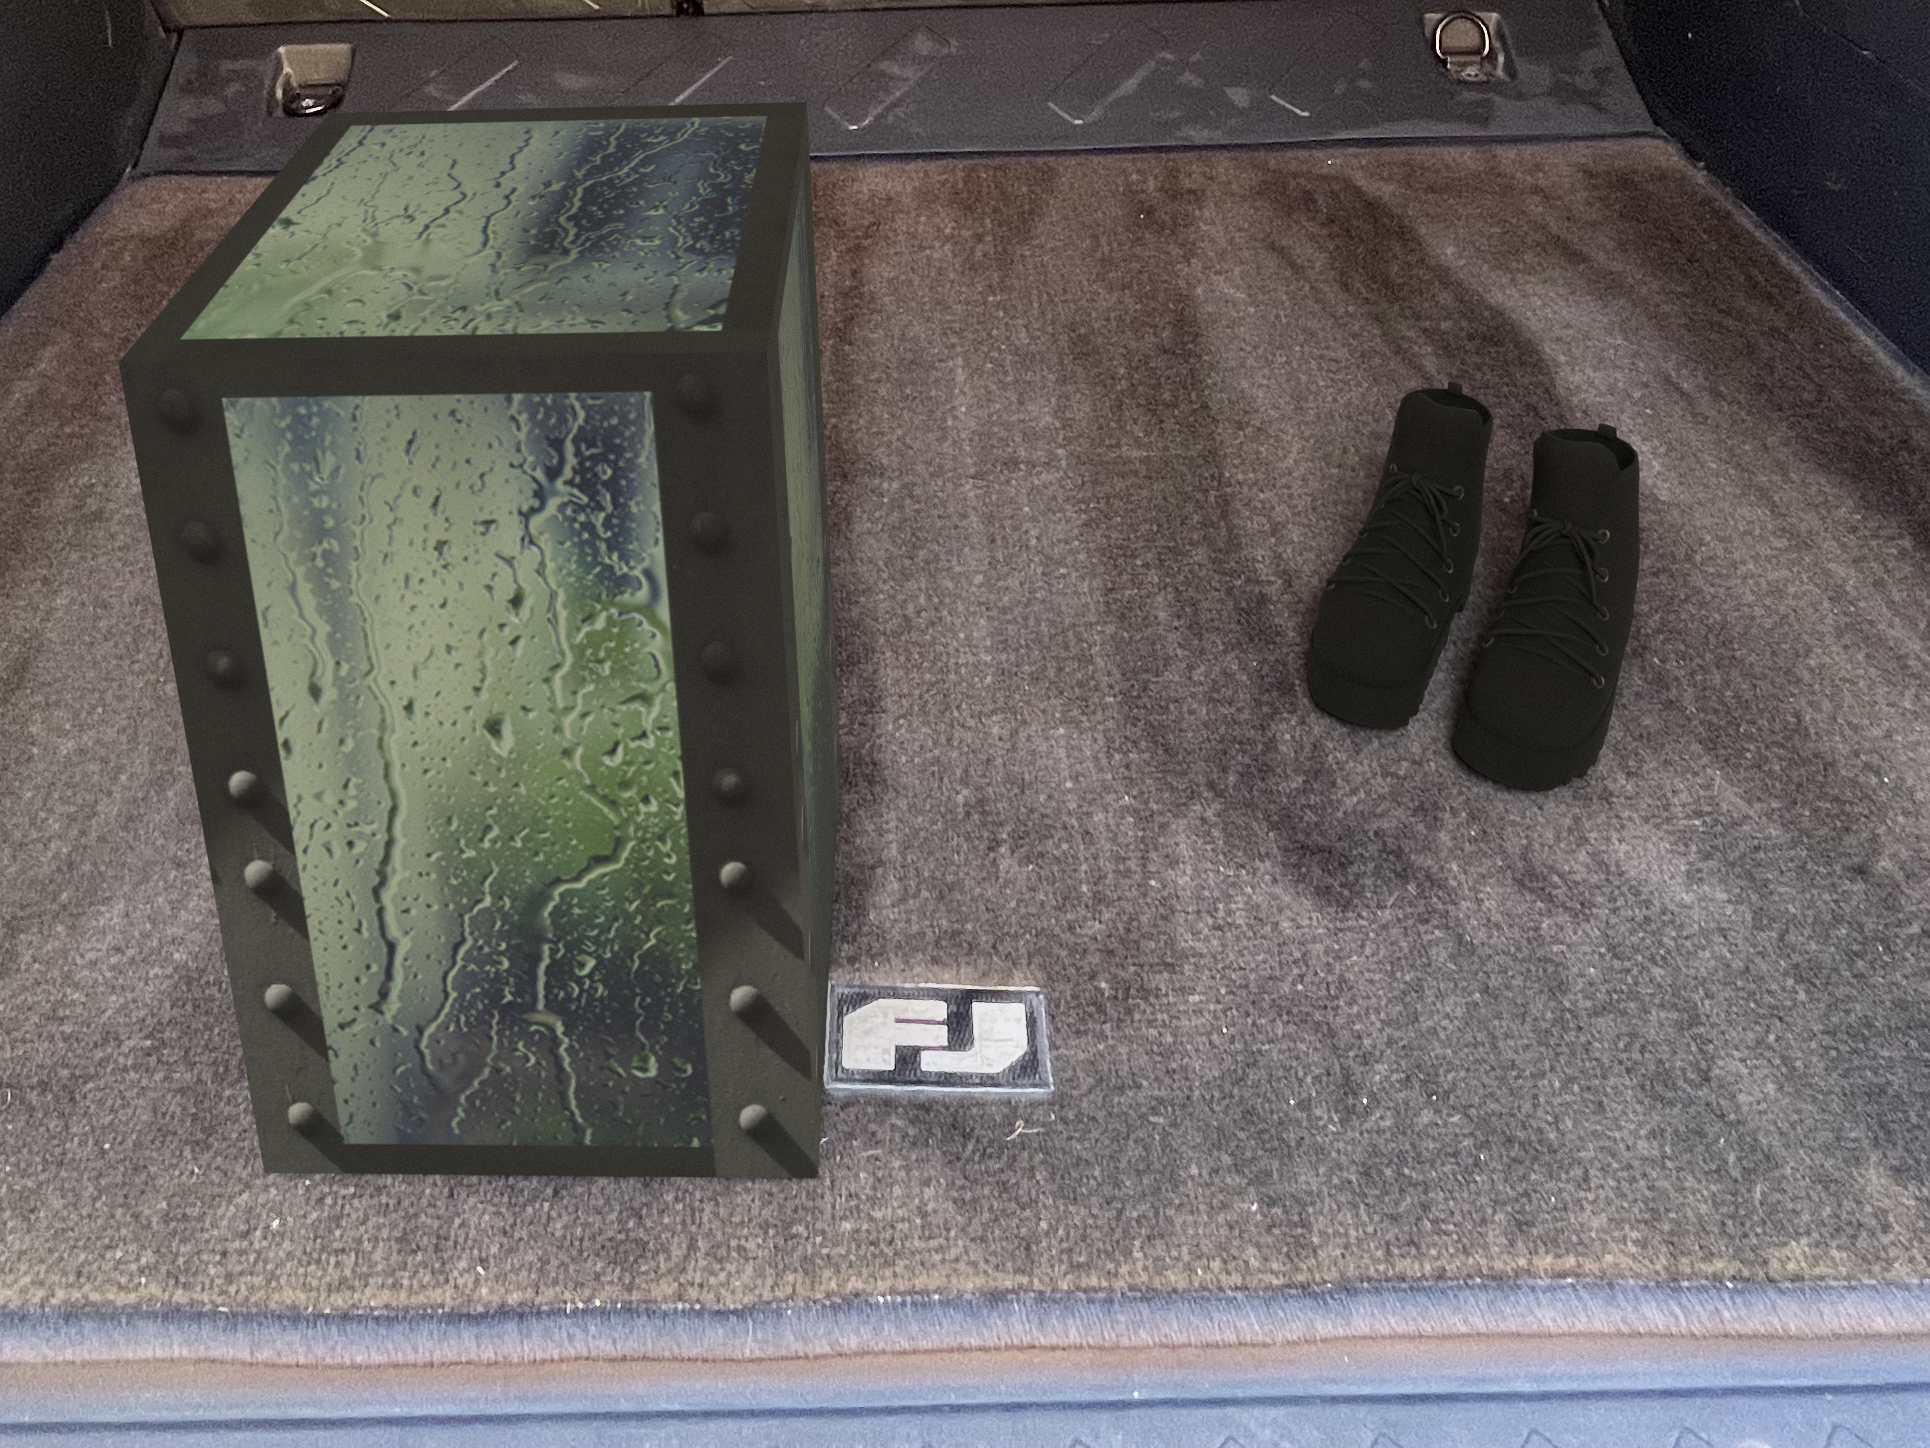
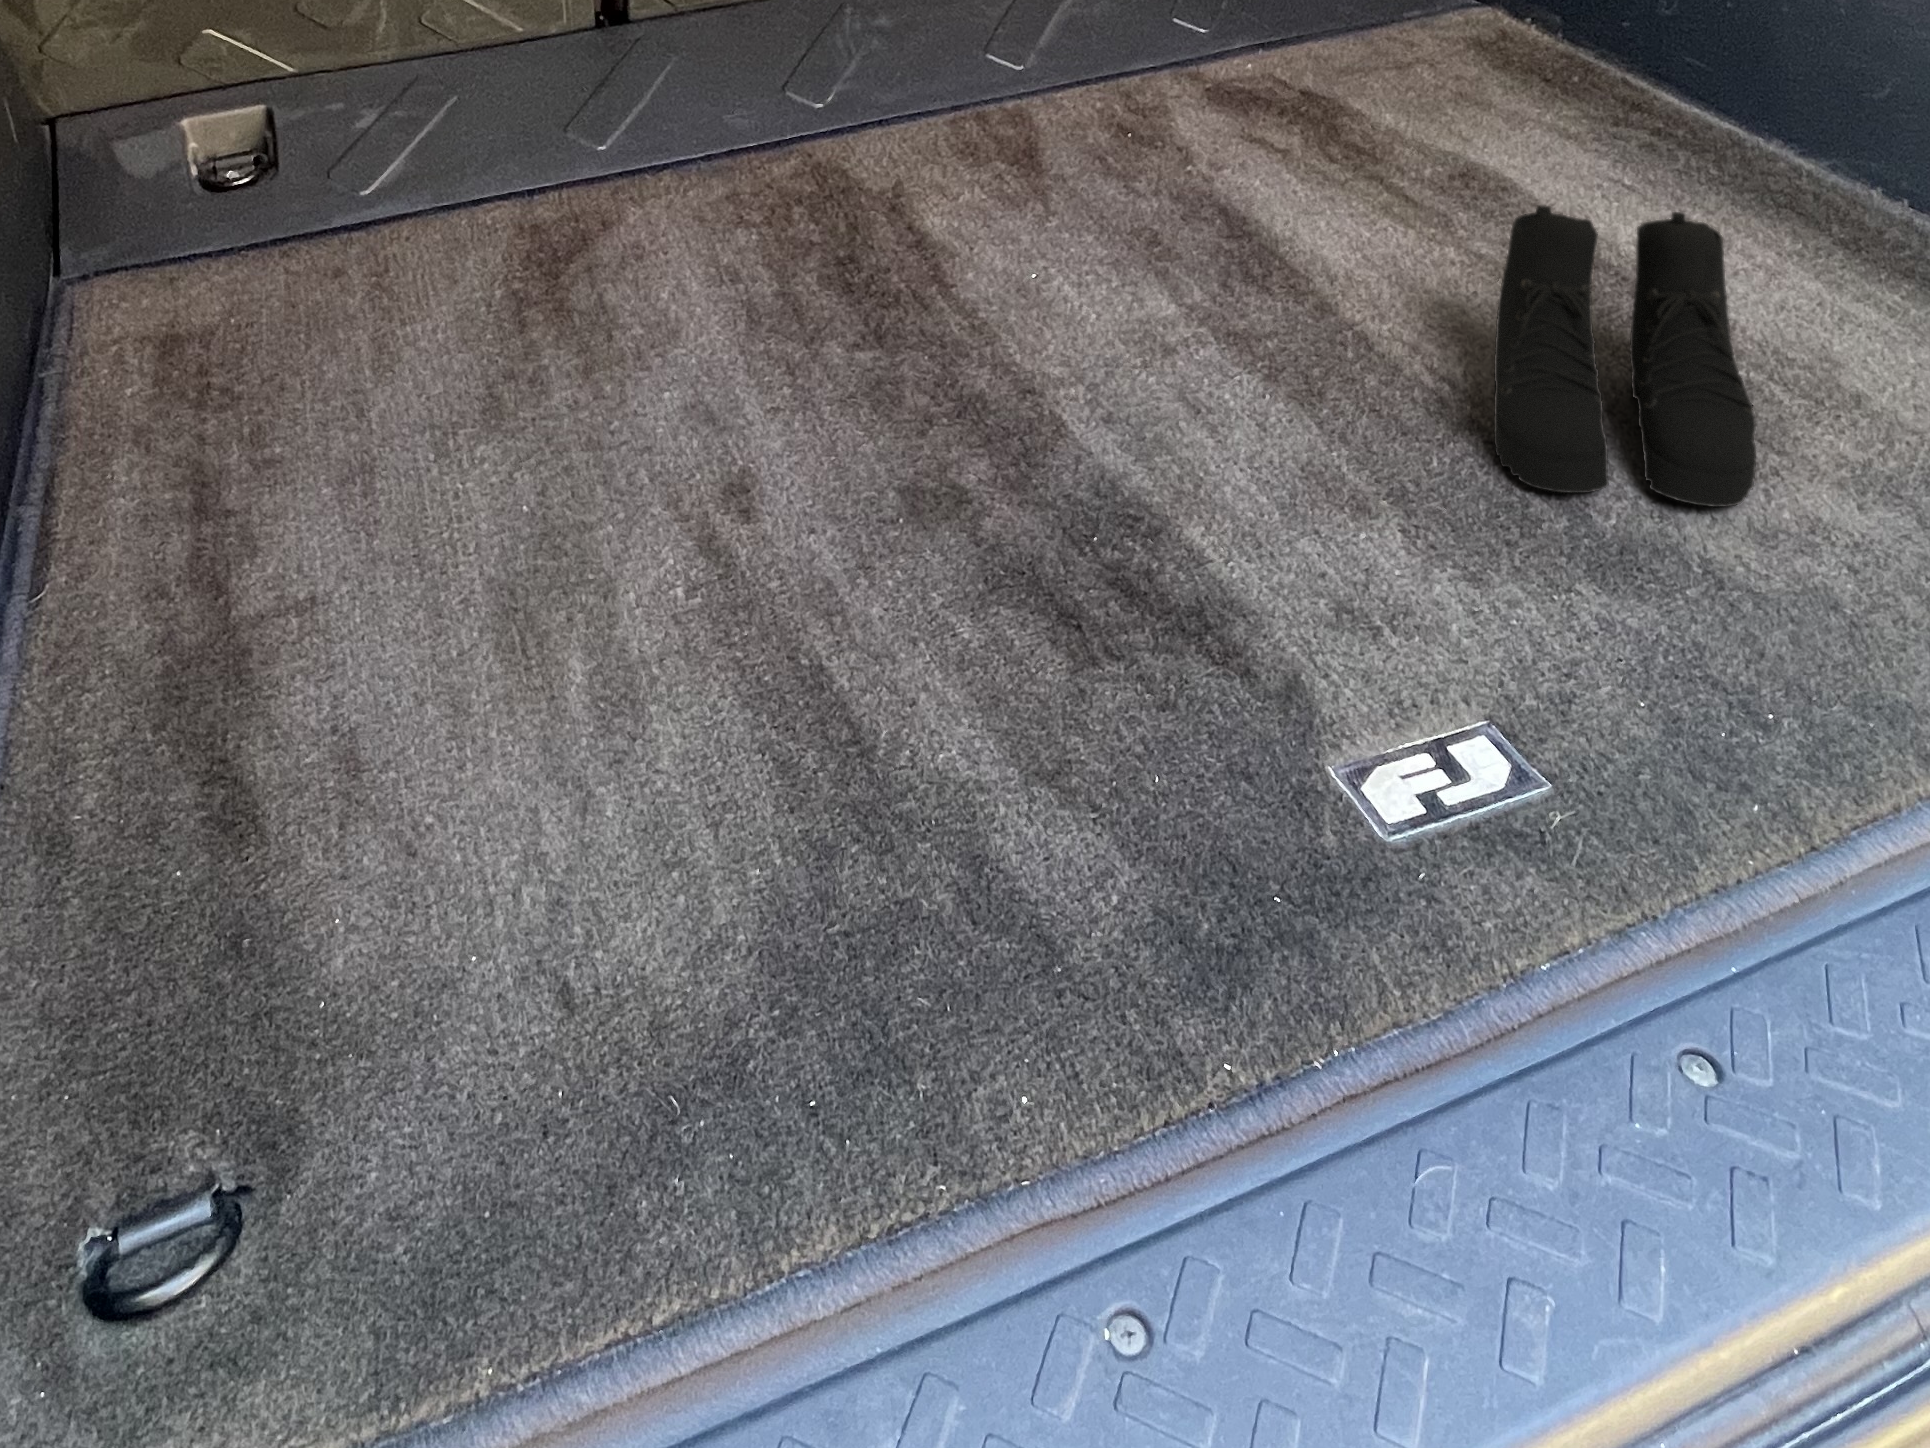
storage box: present [119,102,841,1178] -> none [734,10,1477,1124]

